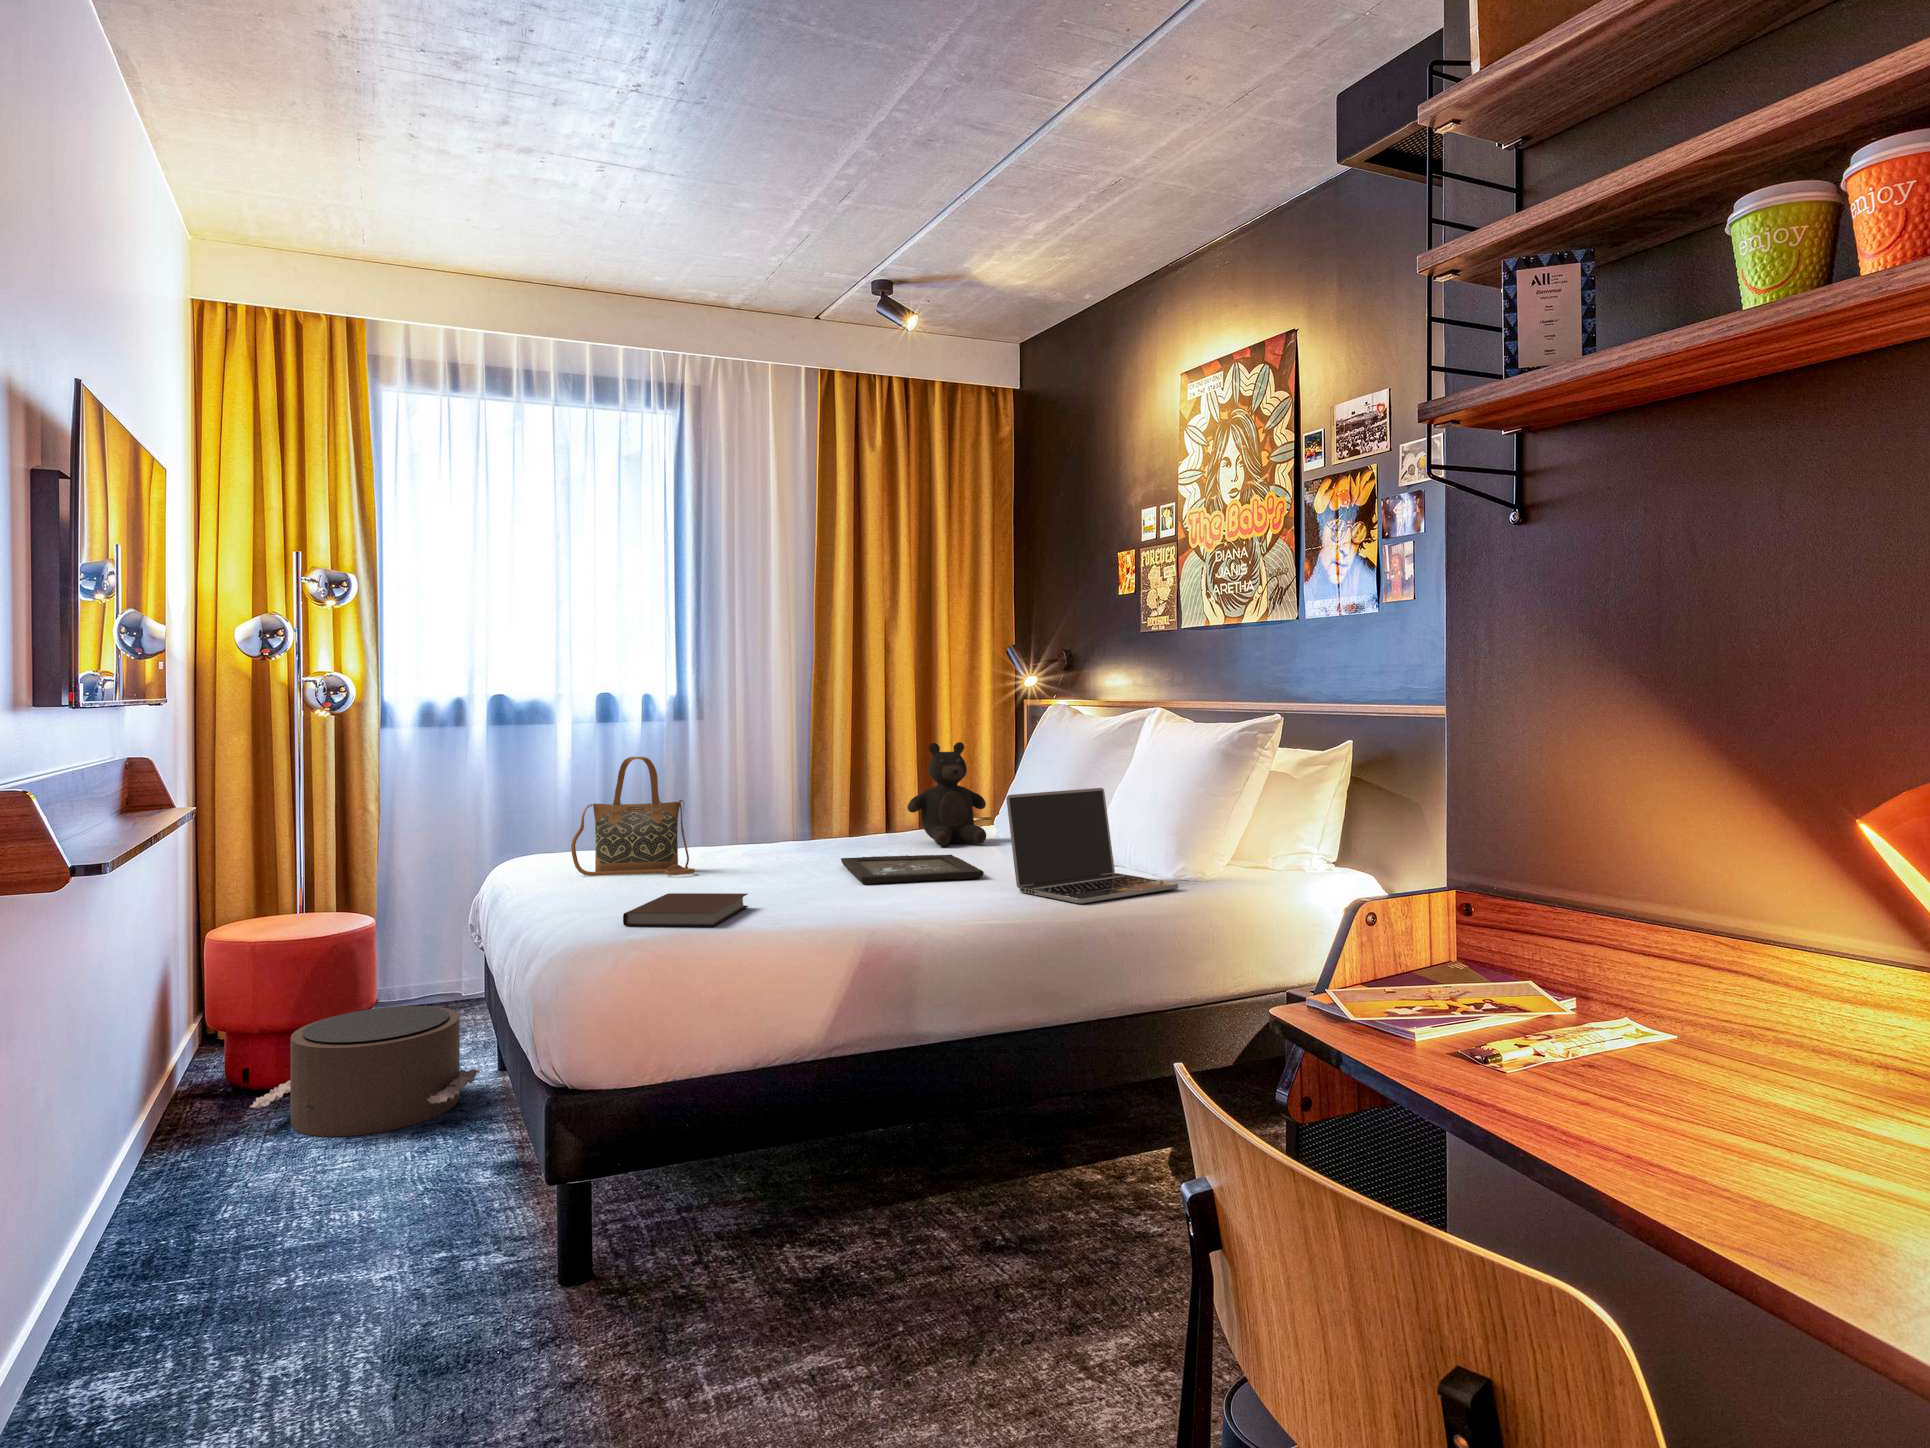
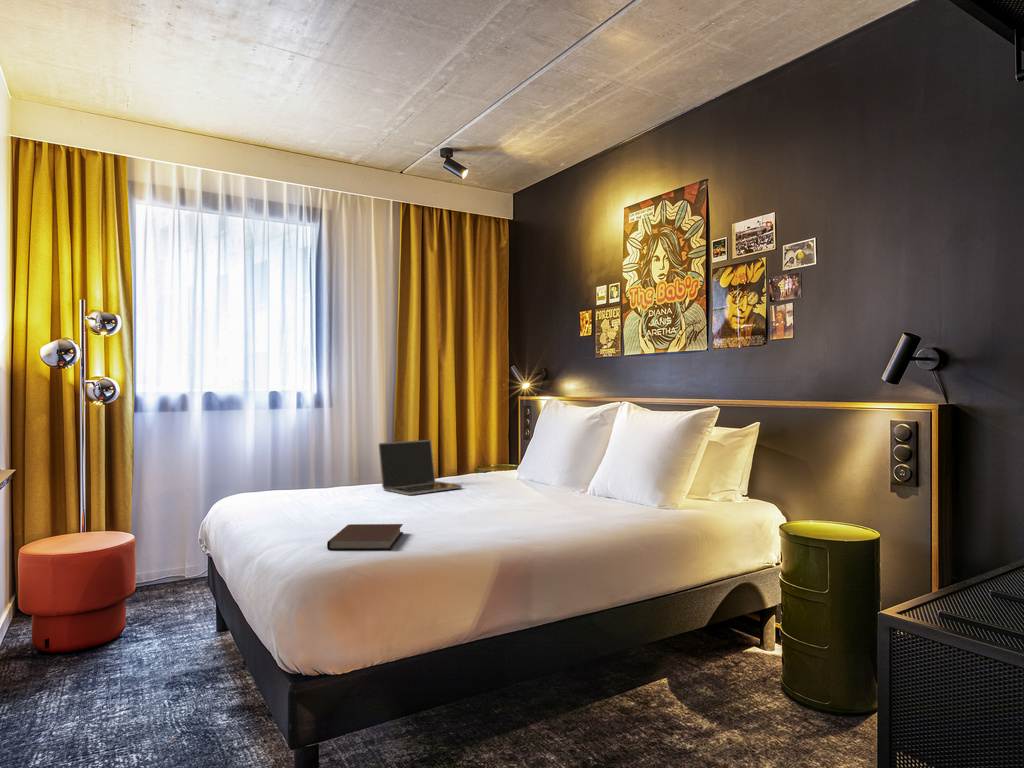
teddy bear: present [907,742,986,846] -> none [469,423,518,486]
handbag: present [571,757,695,876] -> none [271,432,352,509]
laptop: present [1006,788,1178,903] -> present [379,440,462,495]
tray: present [841,855,984,884] -> none [441,492,538,514]
pouf: present [250,1006,480,1137] -> none [51,594,208,689]

